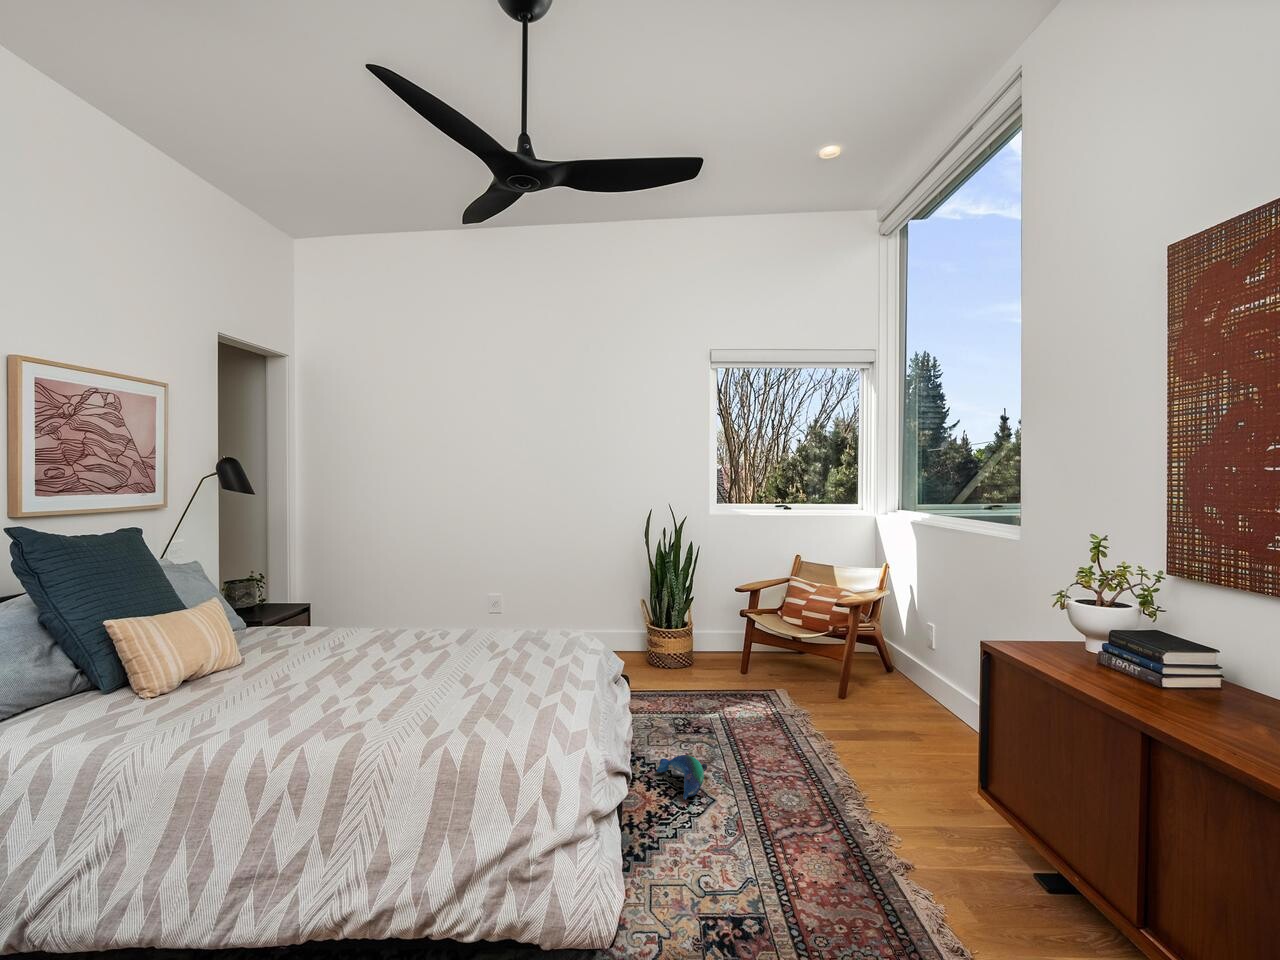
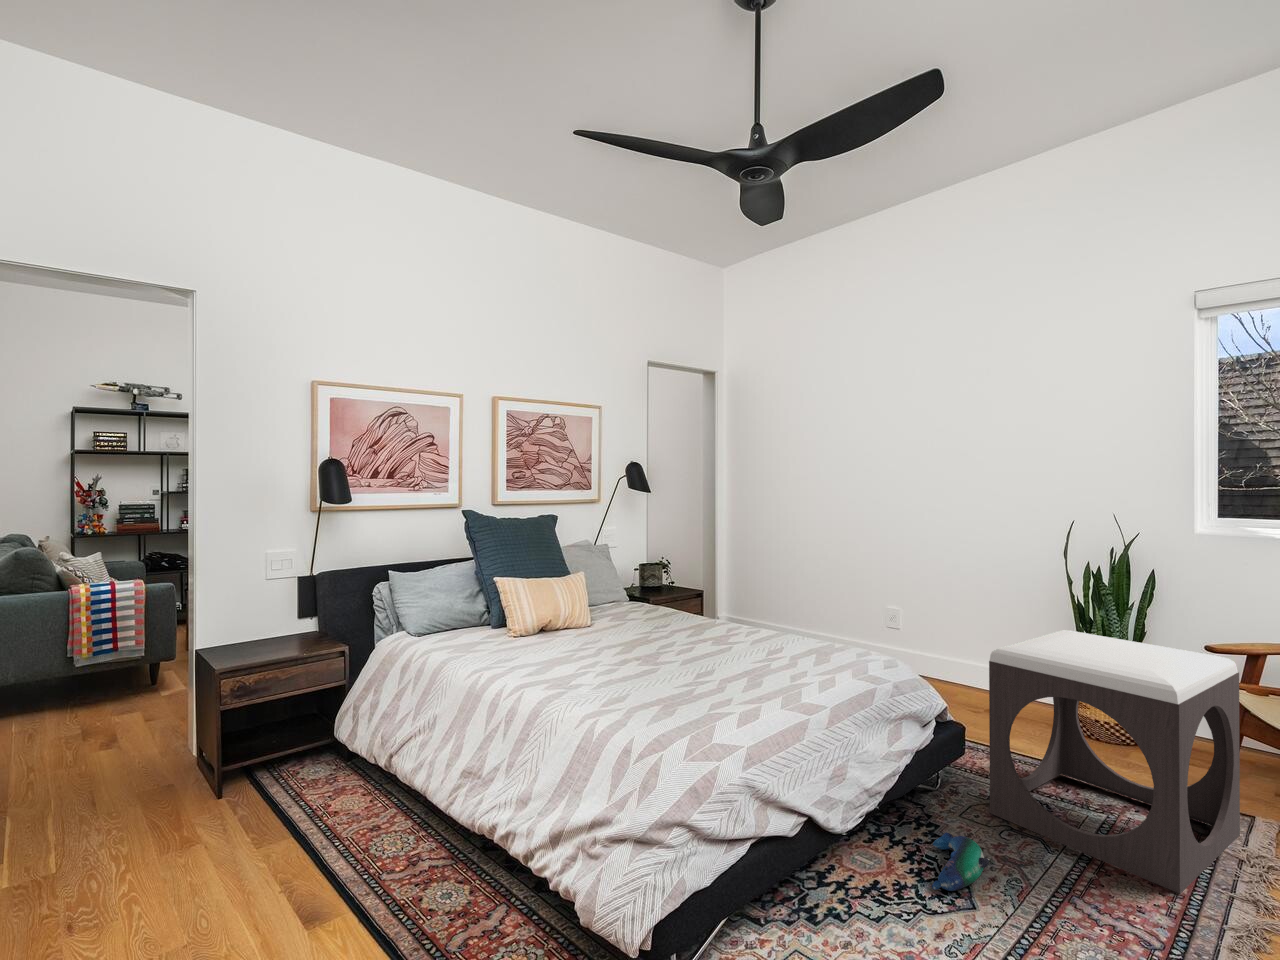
footstool: none [664,593,782,745] -> present [989,630,1240,894]

